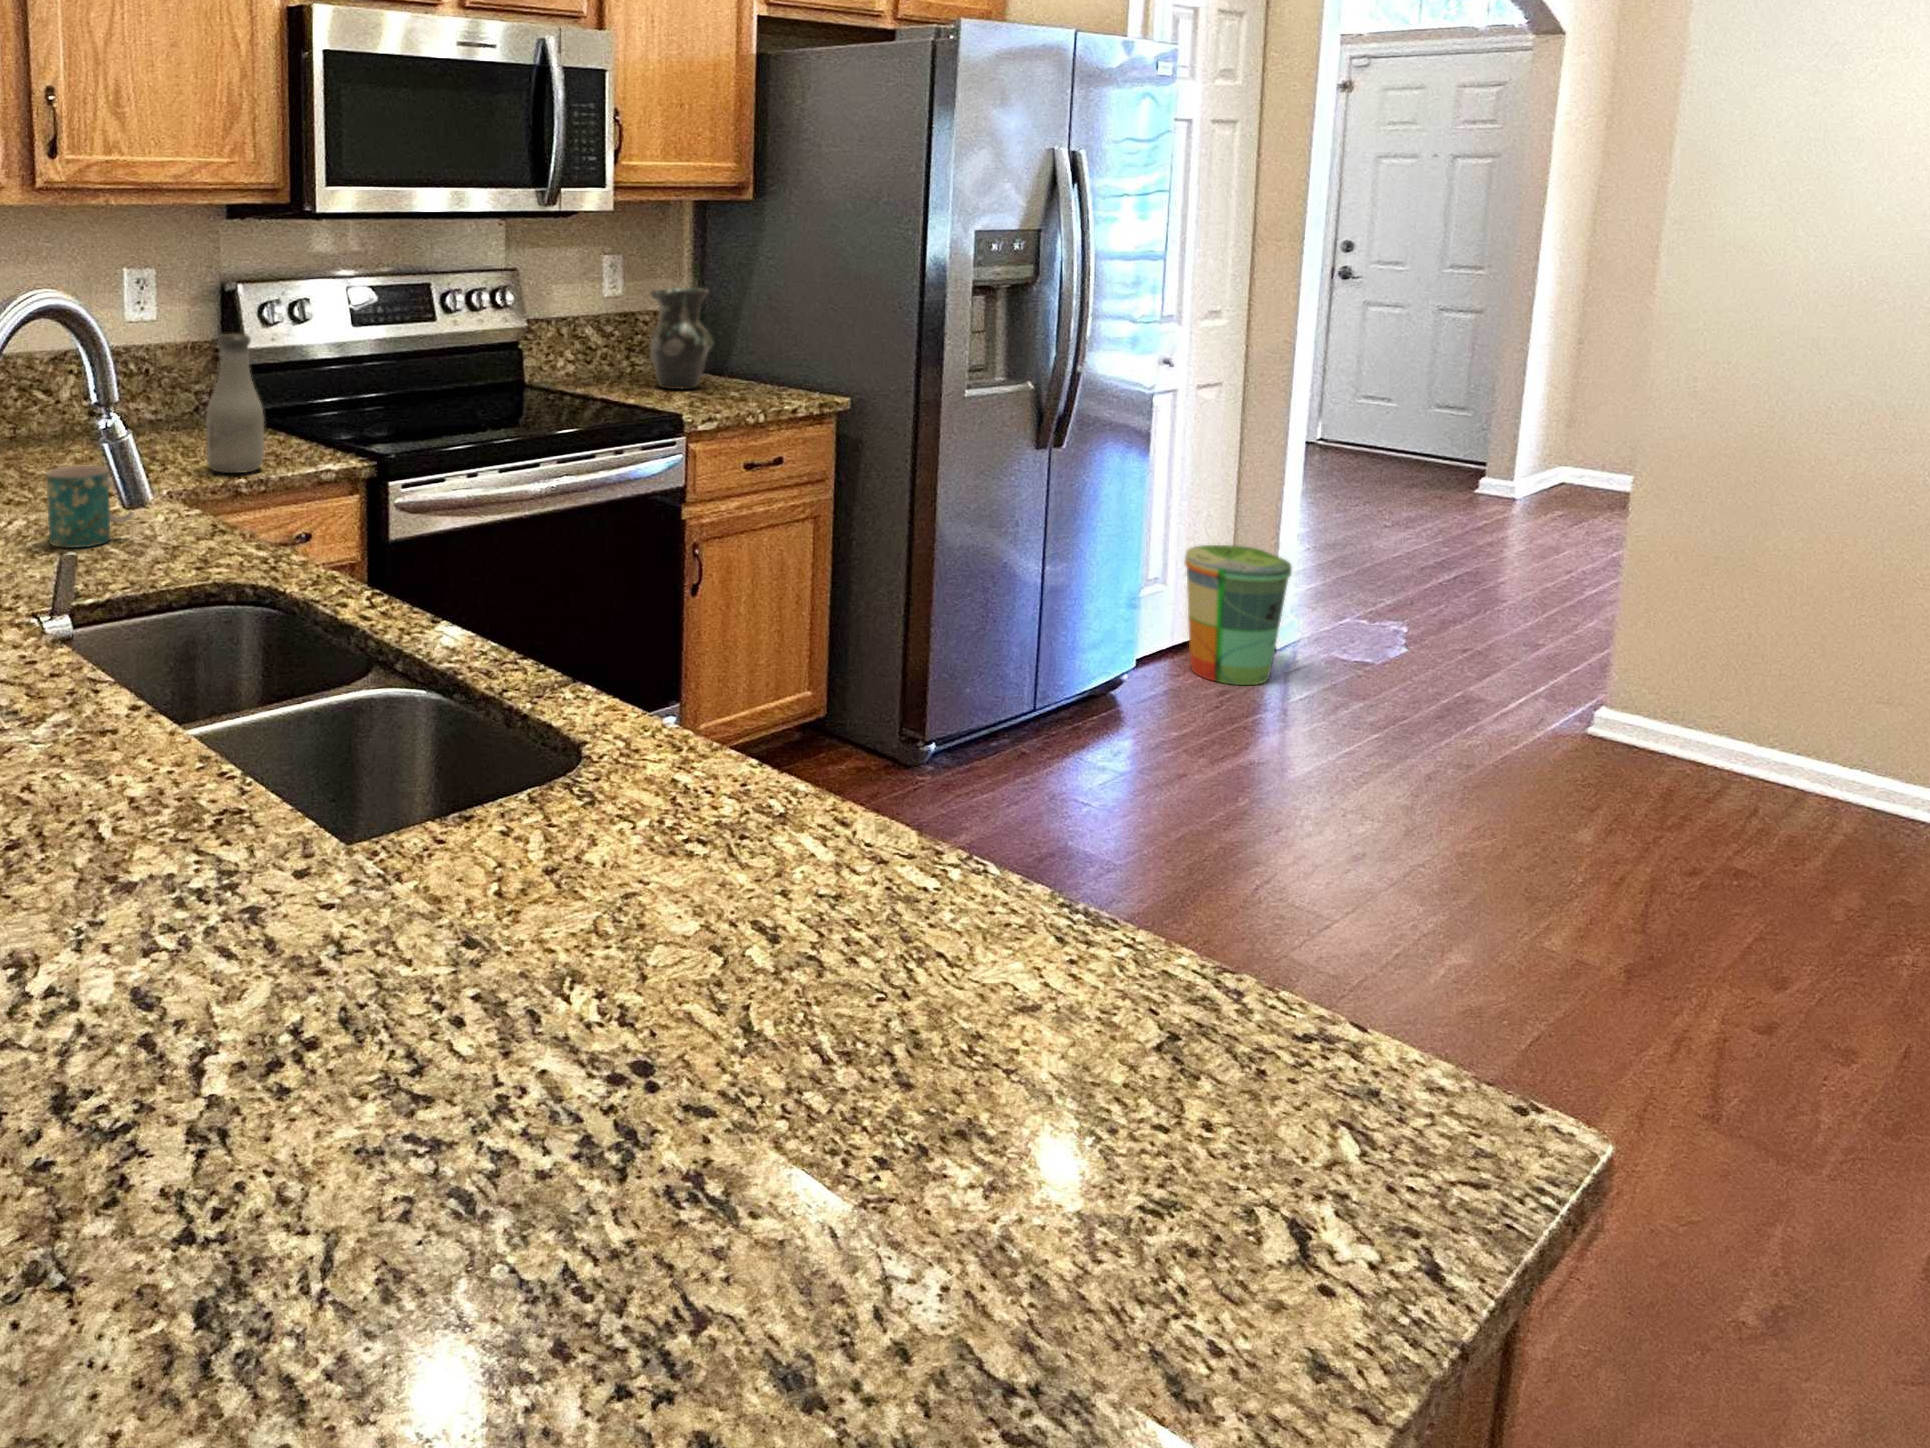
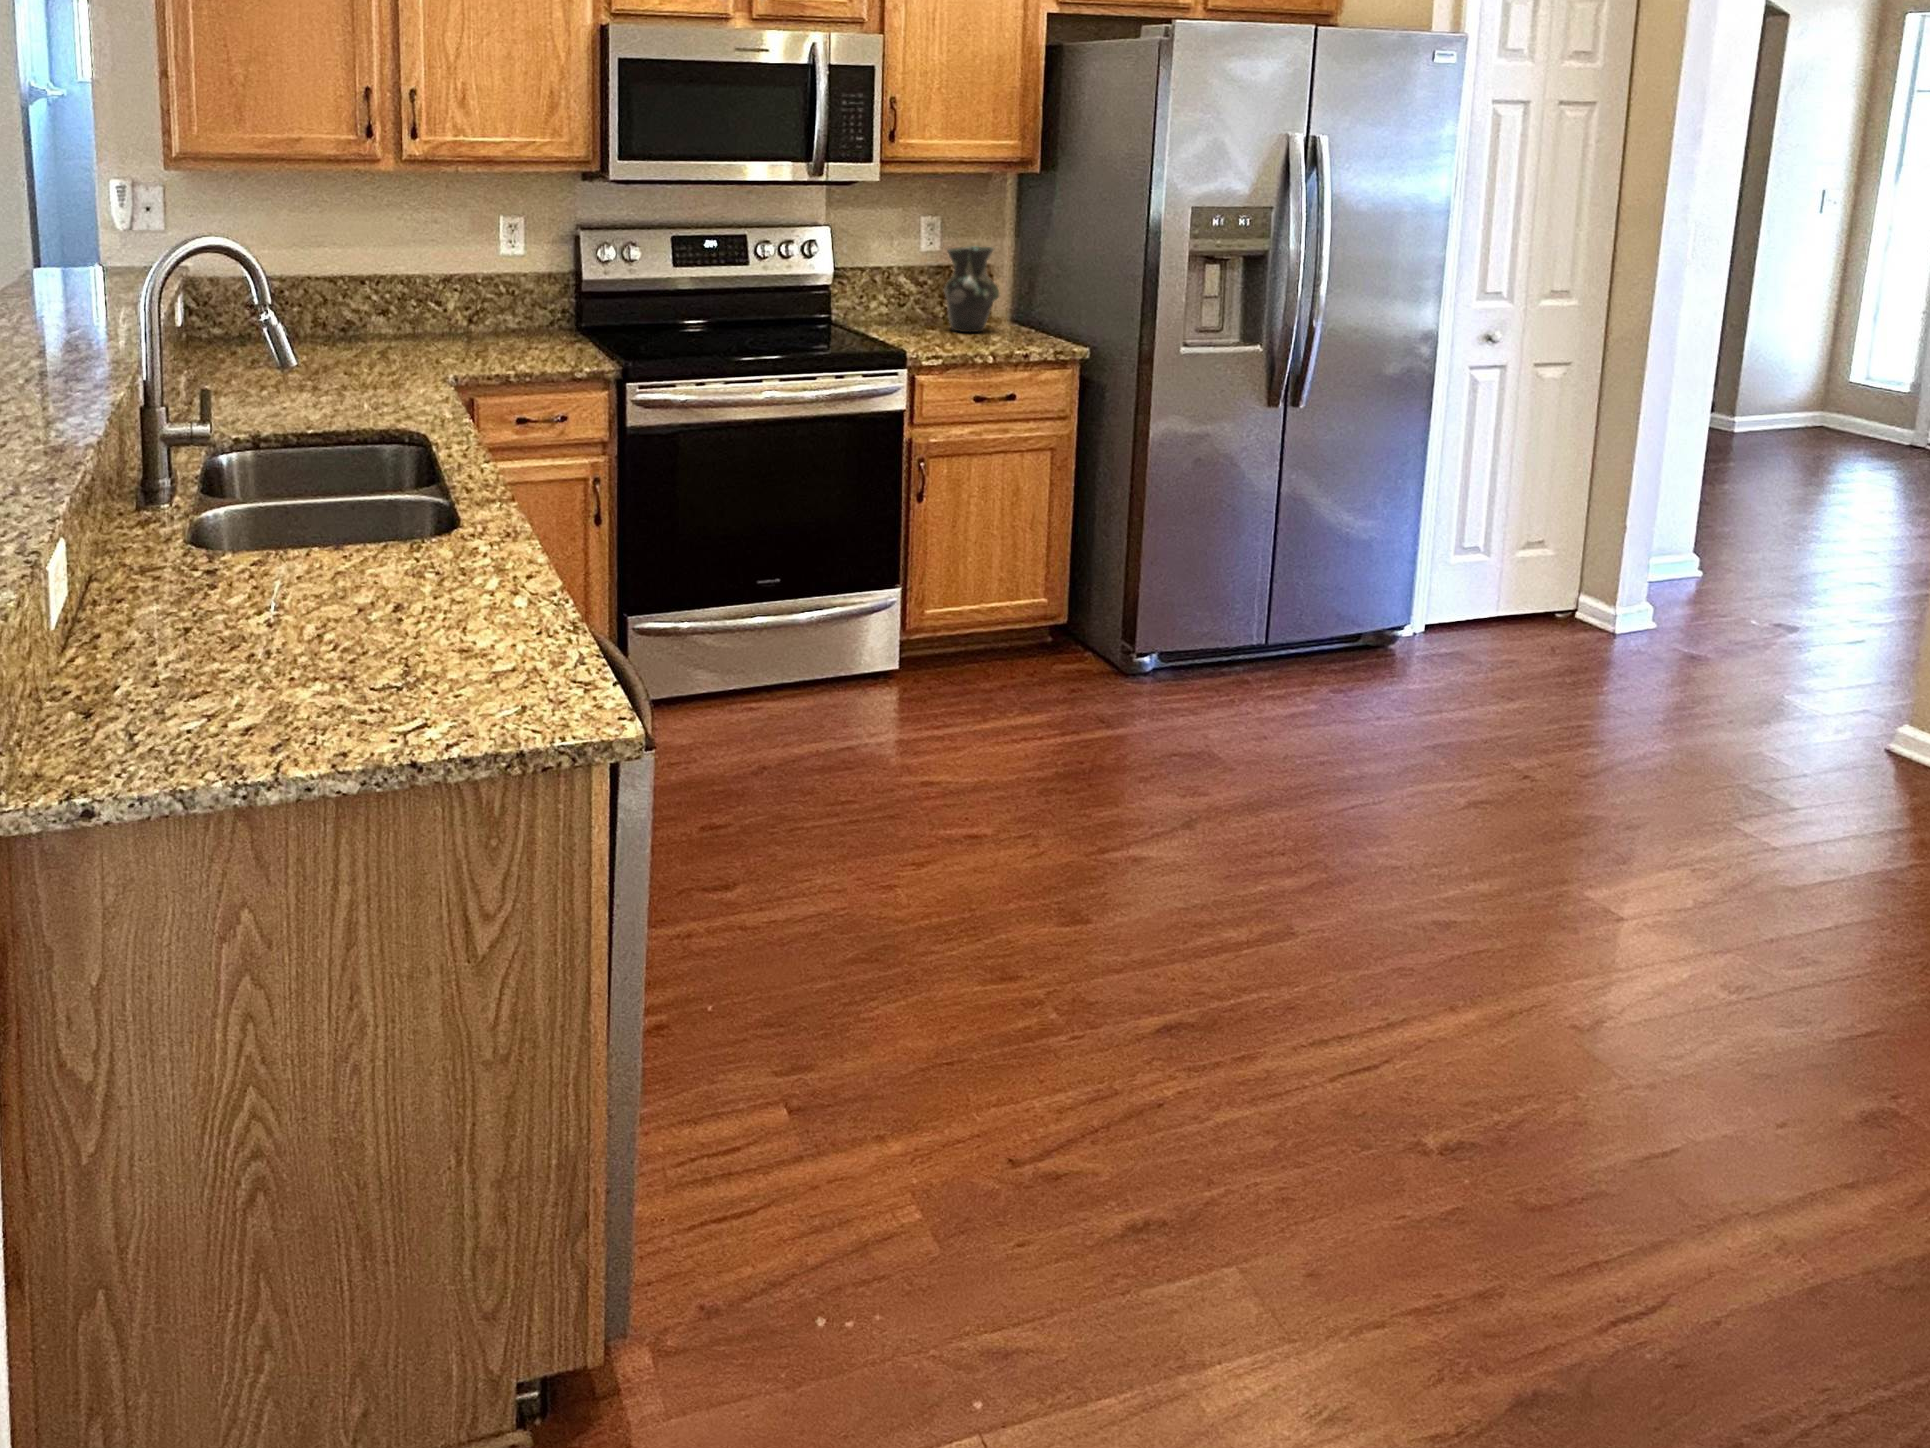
bottle: present [206,334,264,473] -> none [498,267,538,366]
mug: present [46,465,134,548] -> none [329,348,387,401]
trash can: present [1185,545,1292,685] -> none [1493,519,1600,658]

